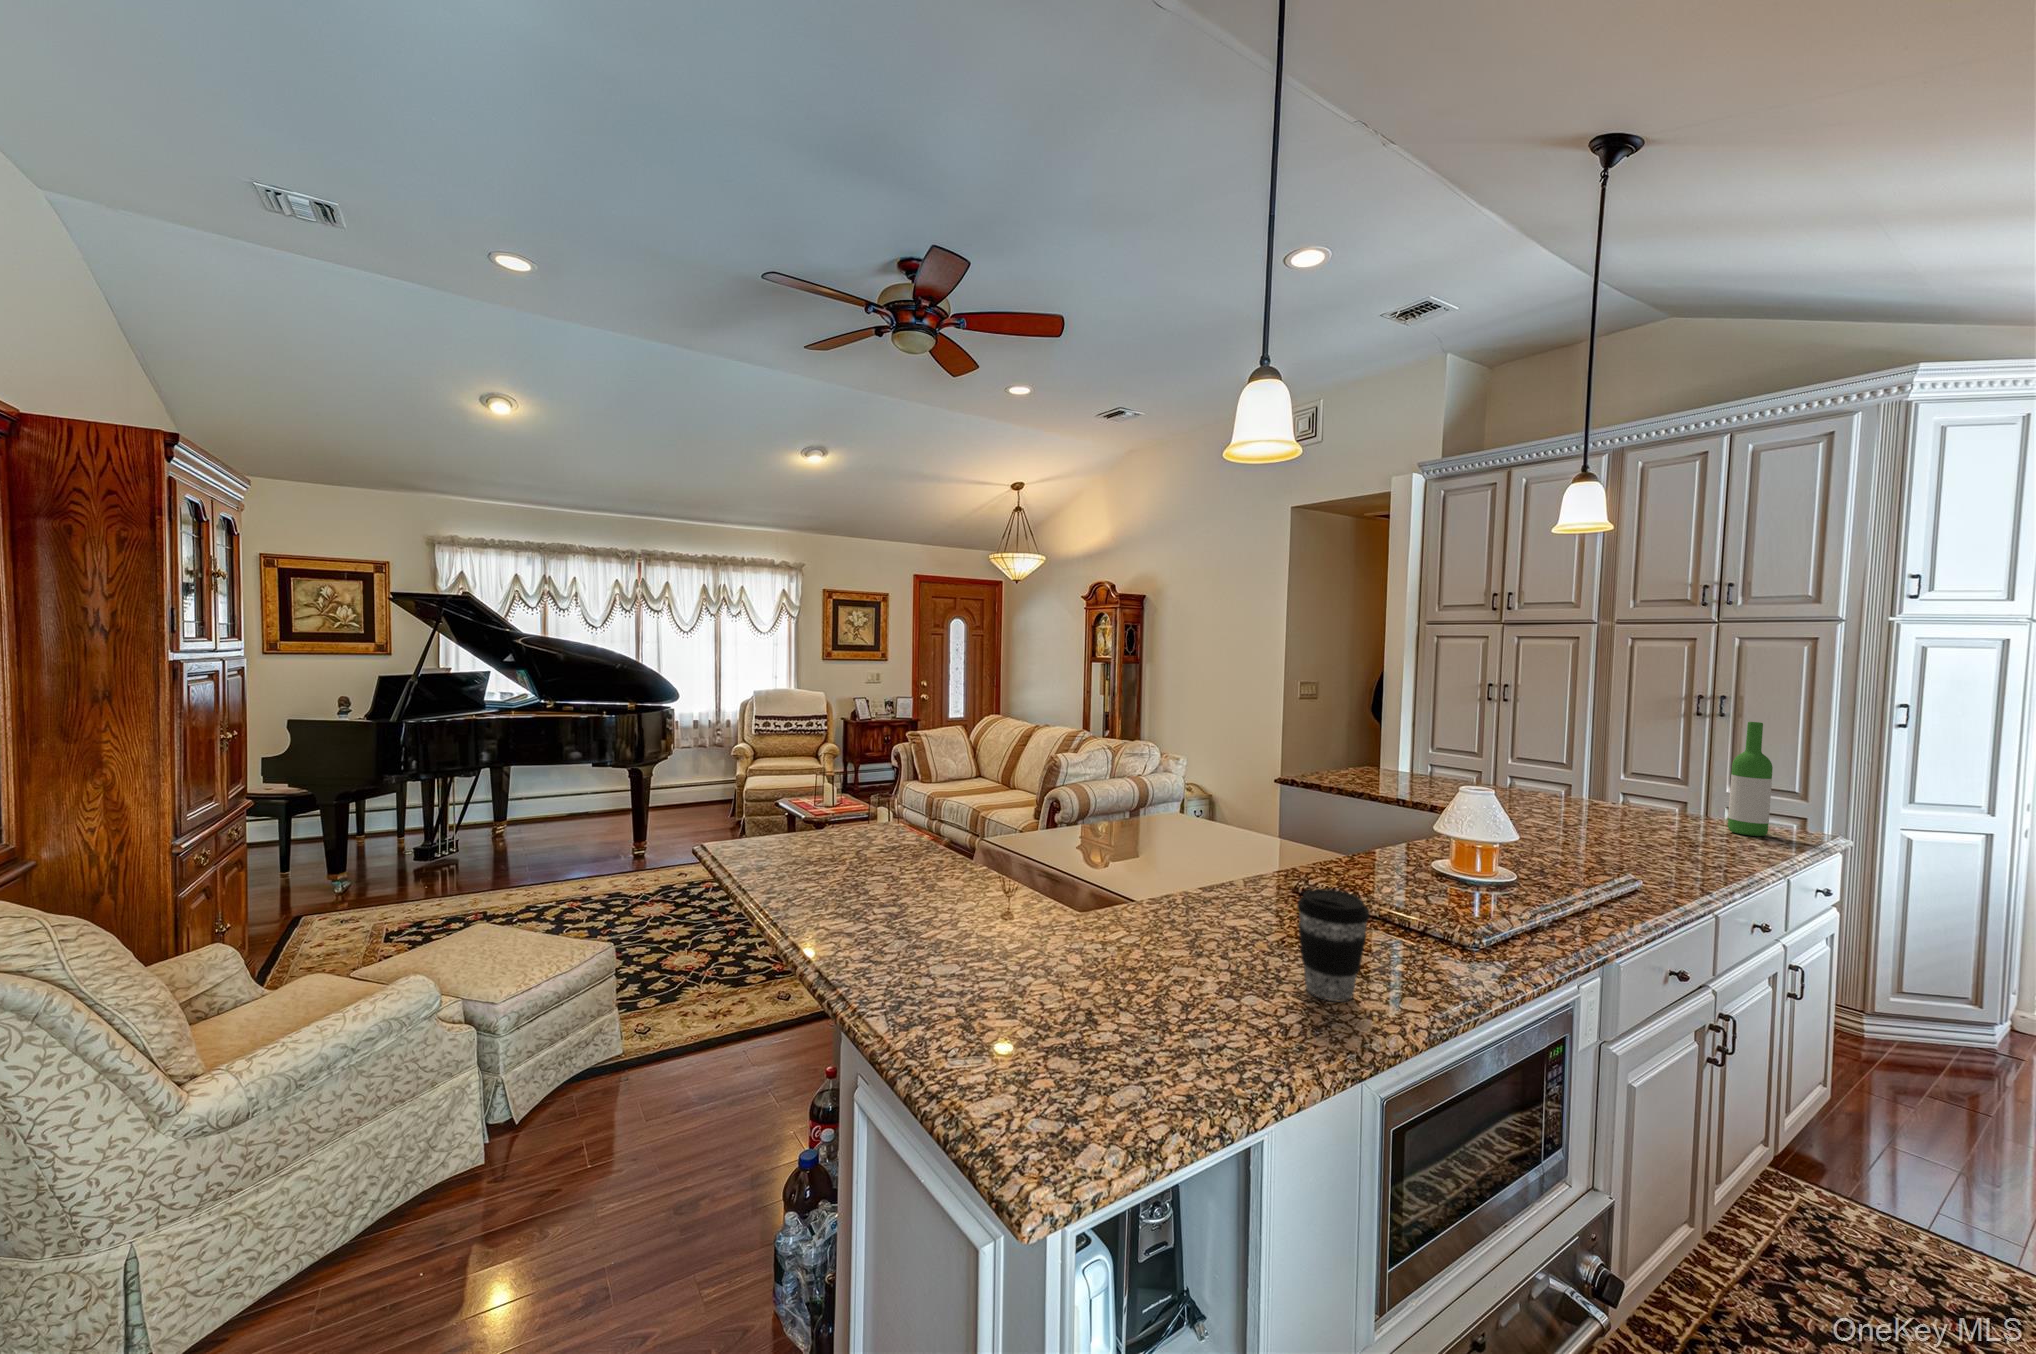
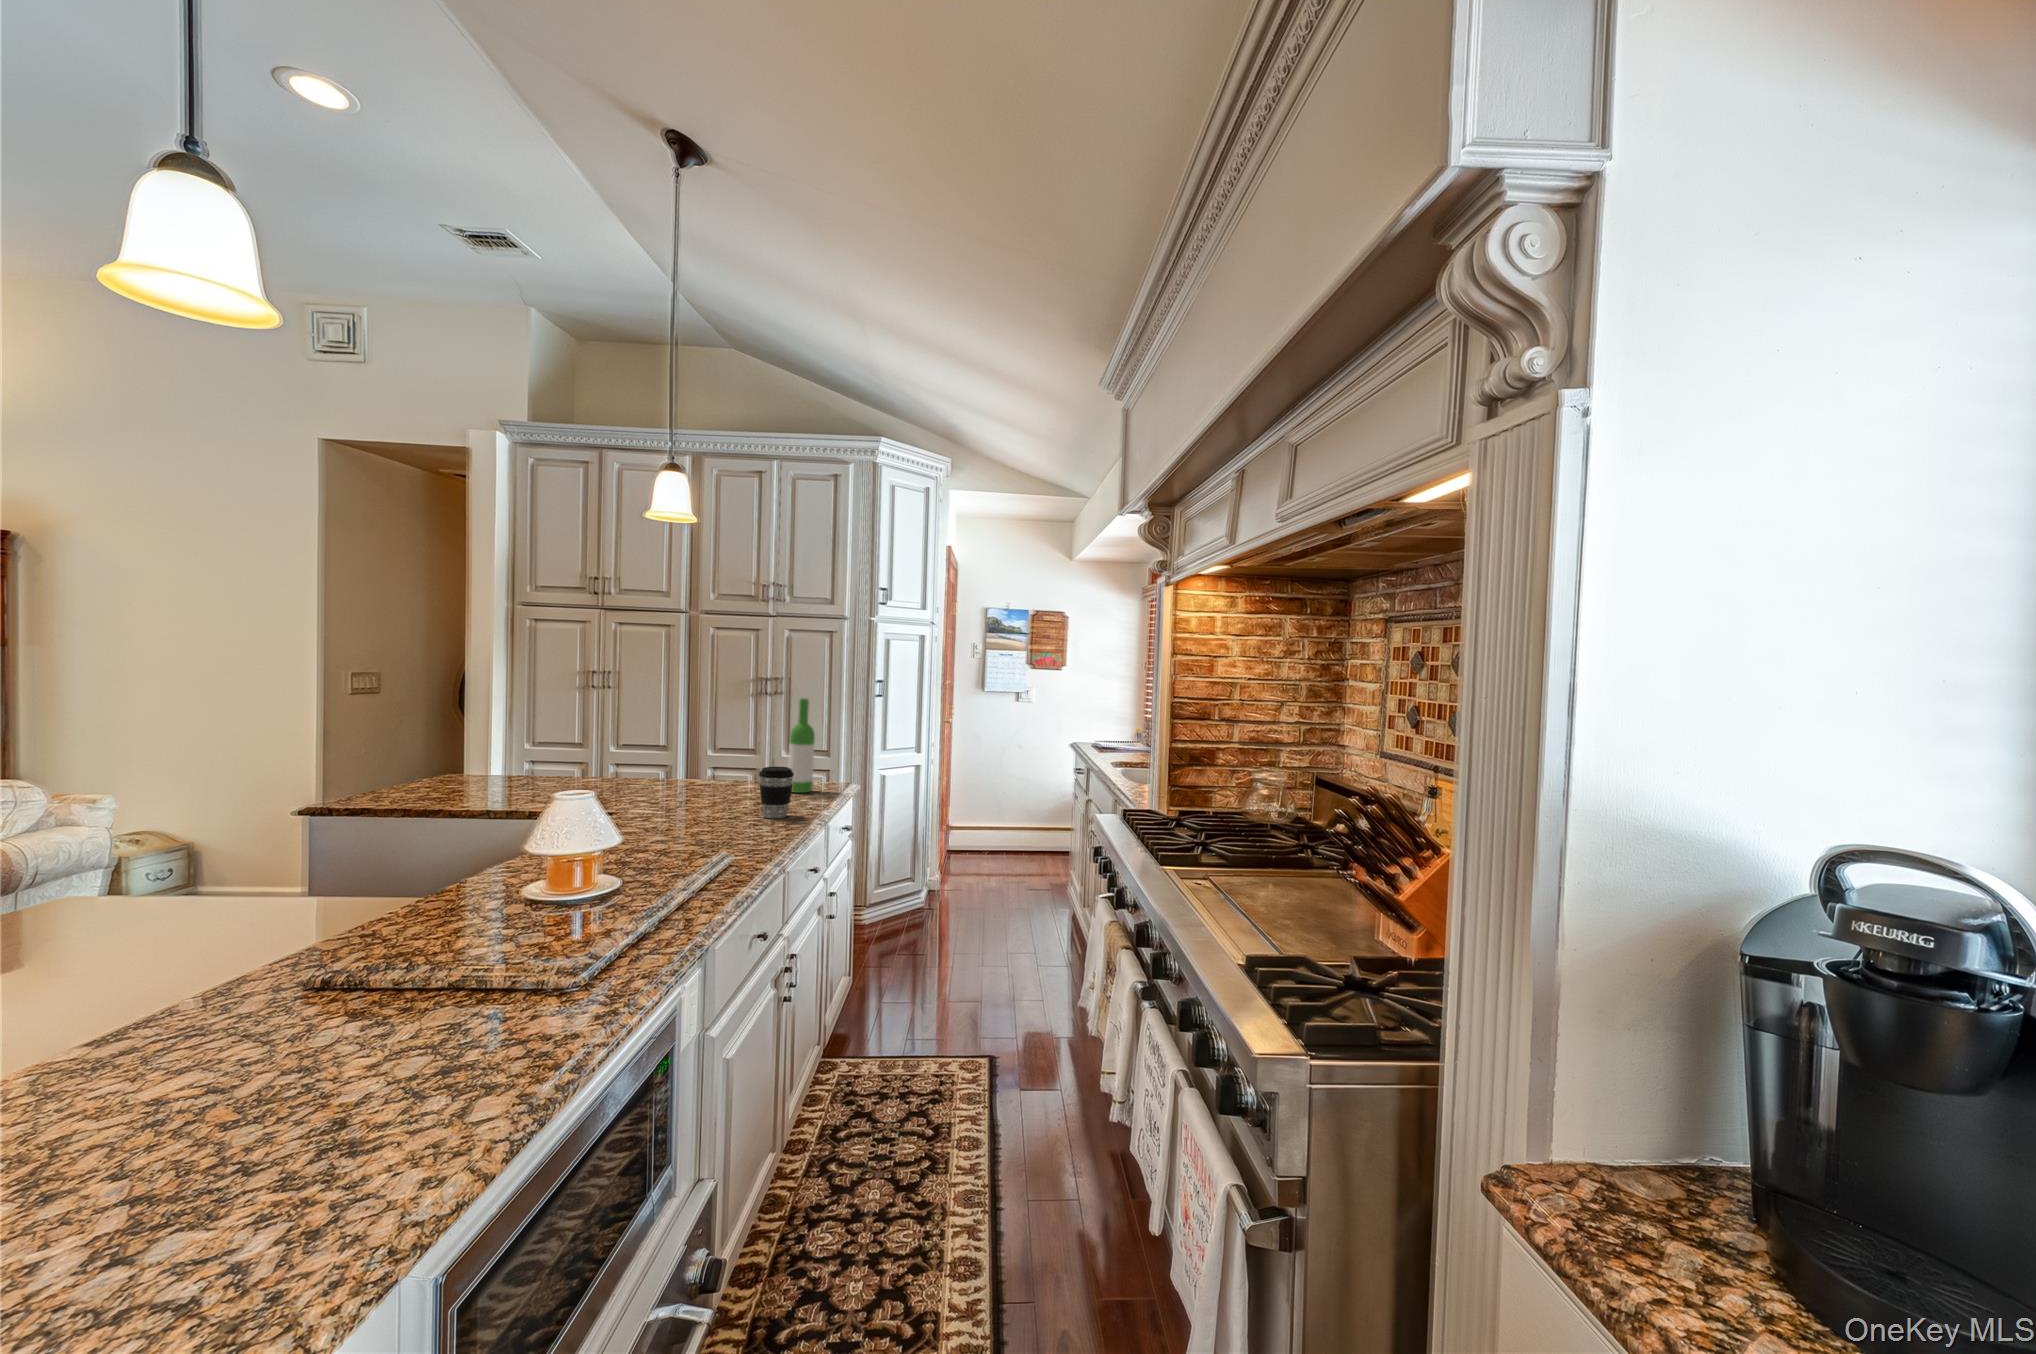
coffee cup: present [1297,889,1370,1001] -> present [759,767,794,818]

